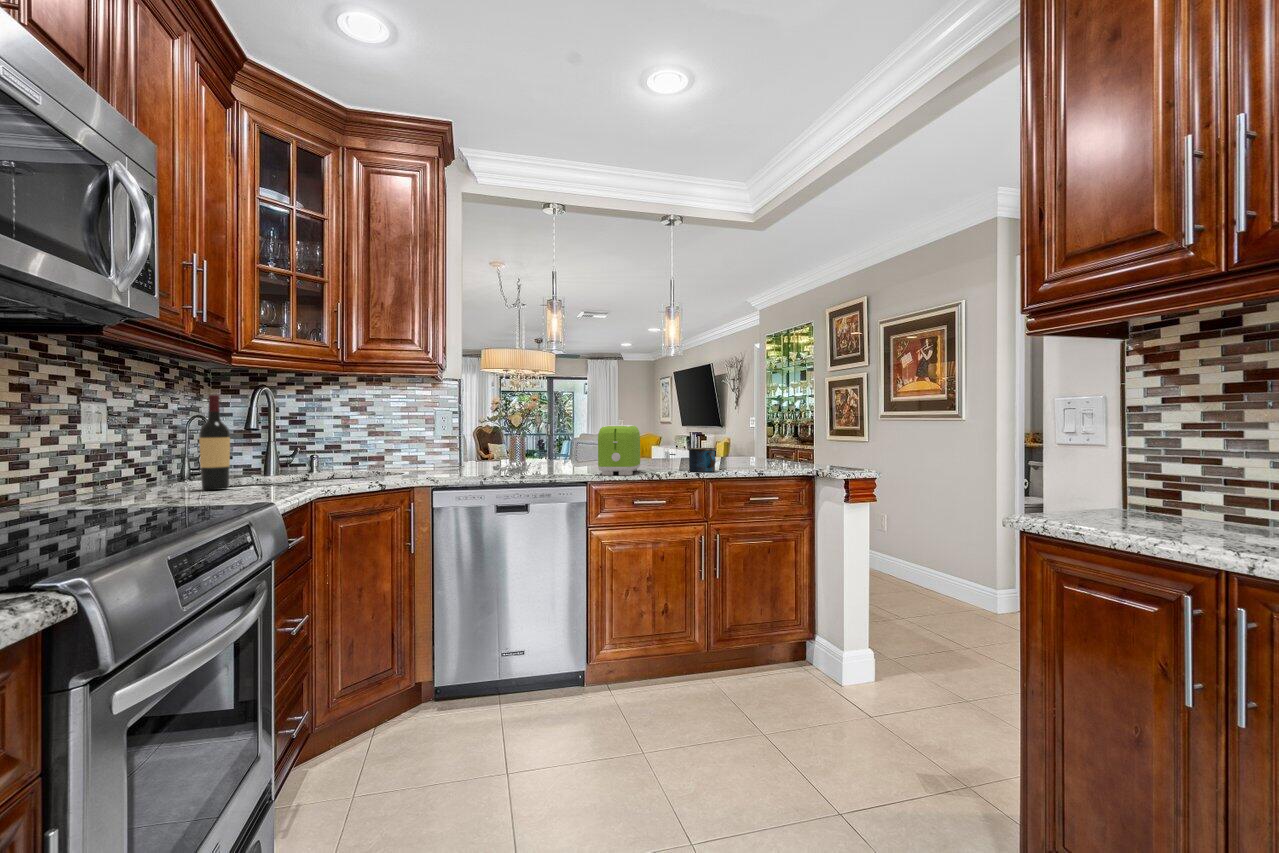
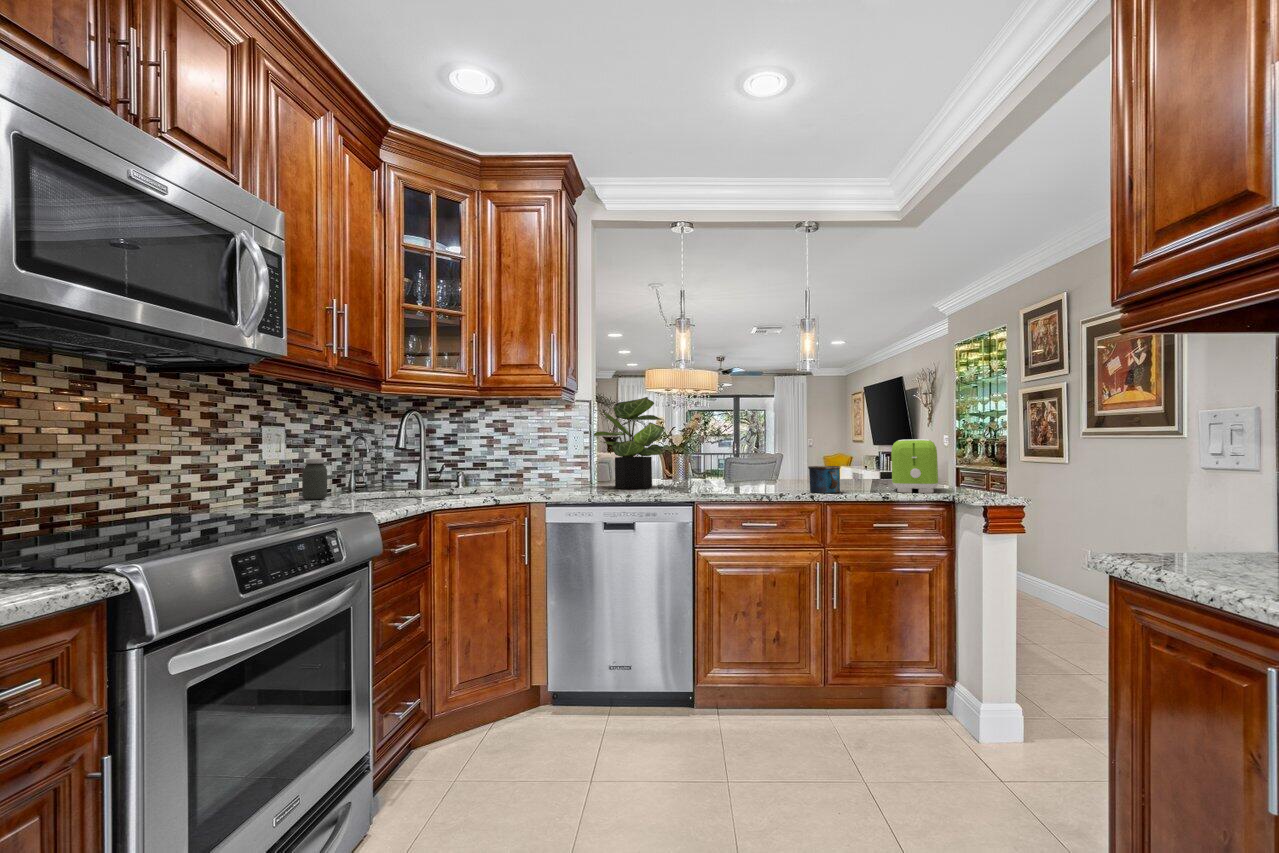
potted plant: none [469,381,547,471] -> present [594,397,664,489]
wine bottle: present [199,395,230,490] -> none [342,418,366,500]
toaster: present [598,425,640,475] -> present [891,439,938,493]
jar: none [140,442,173,491] -> present [302,459,327,500]

